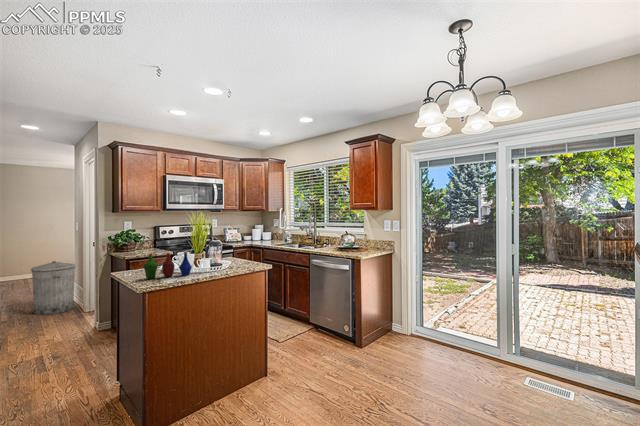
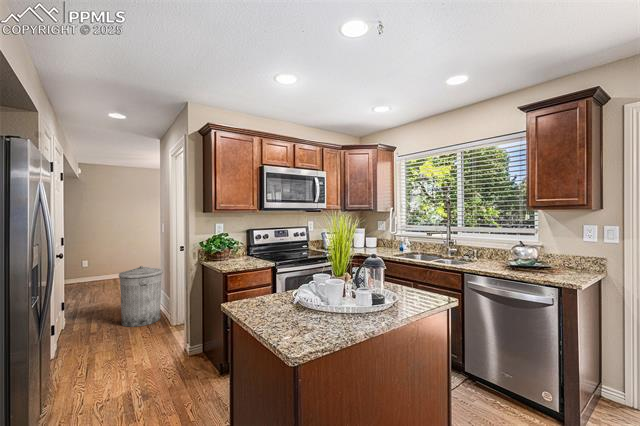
bottle: present [144,252,192,279] -> none [285,284,362,334]

